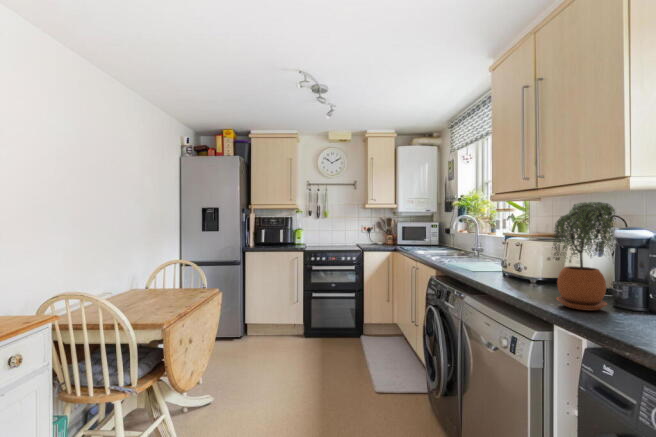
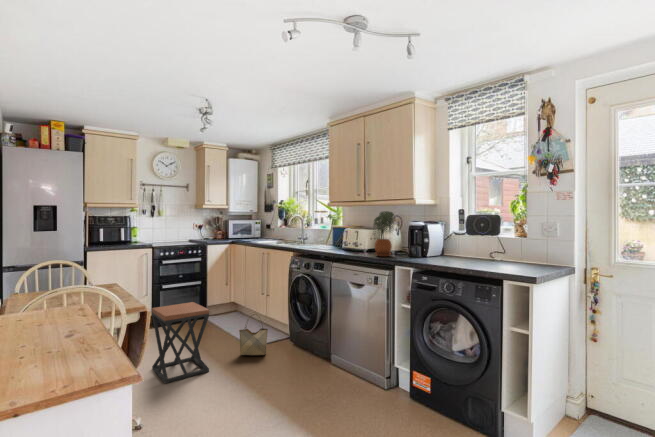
stool: none [239,324,299,426] -> present [152,302,209,383]
woven basket: none [350,356,389,422] -> present [239,314,268,355]

